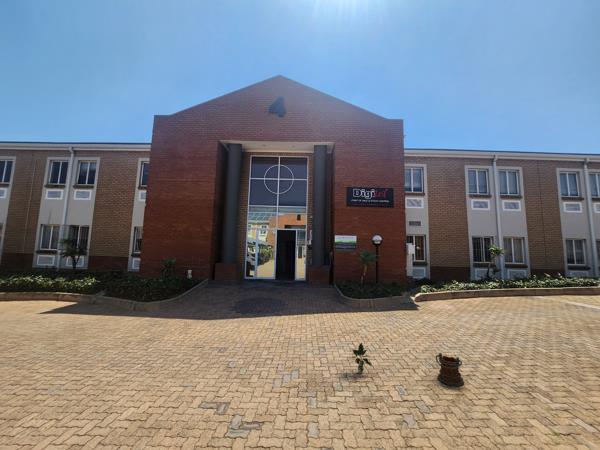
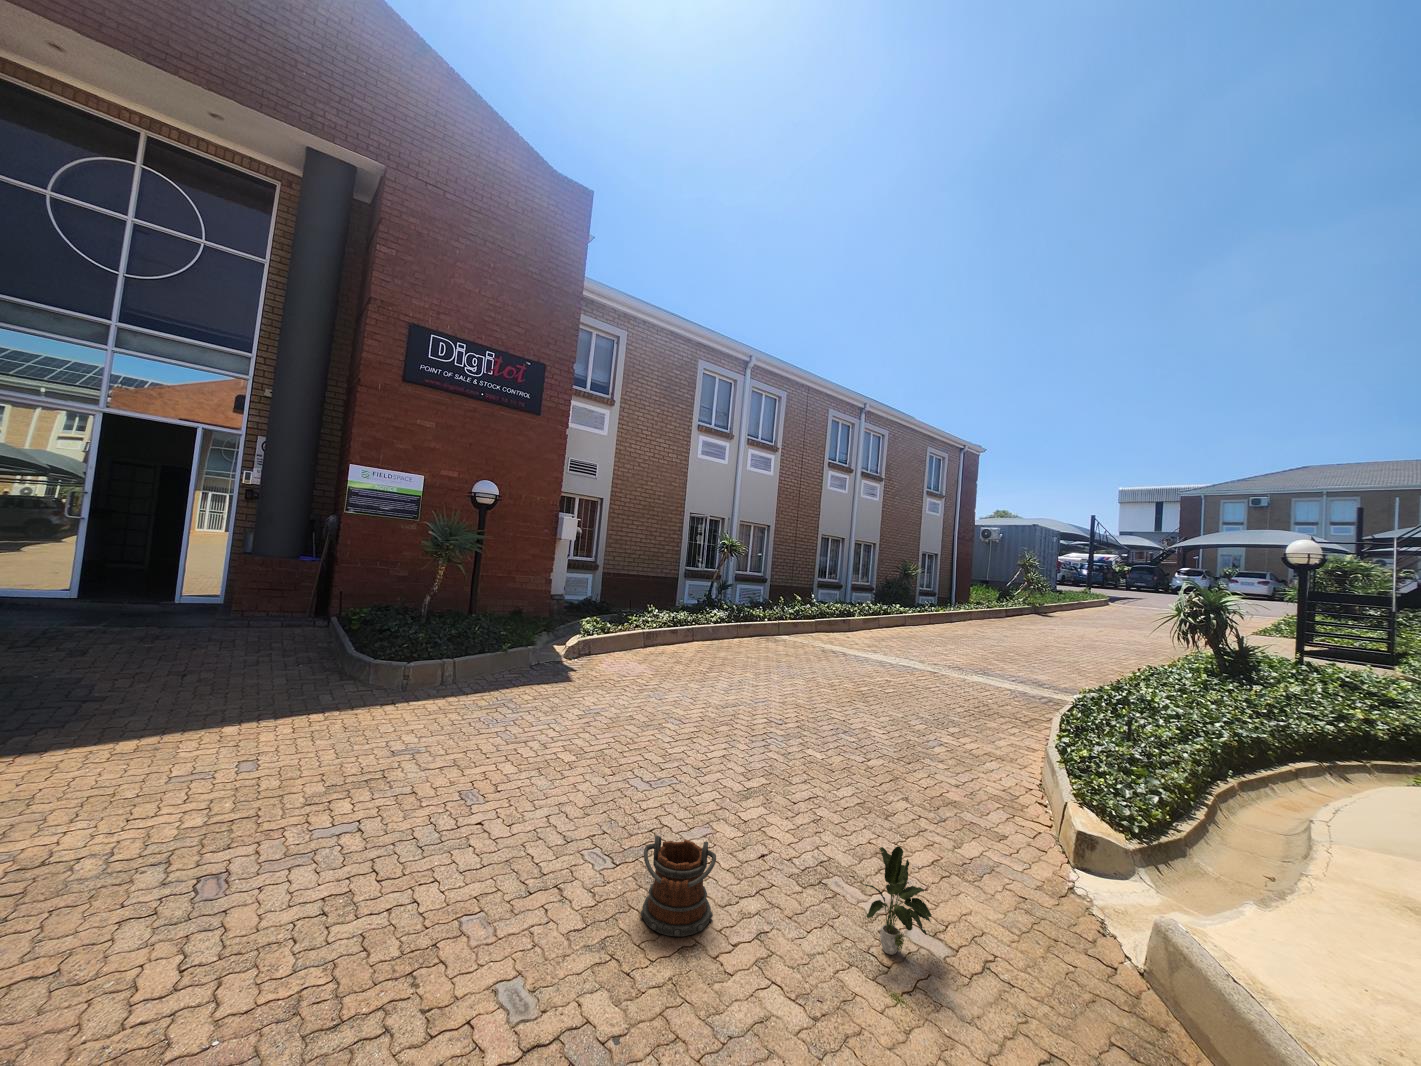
potted plant: present [353,343,372,373] -> present [861,846,932,955]

